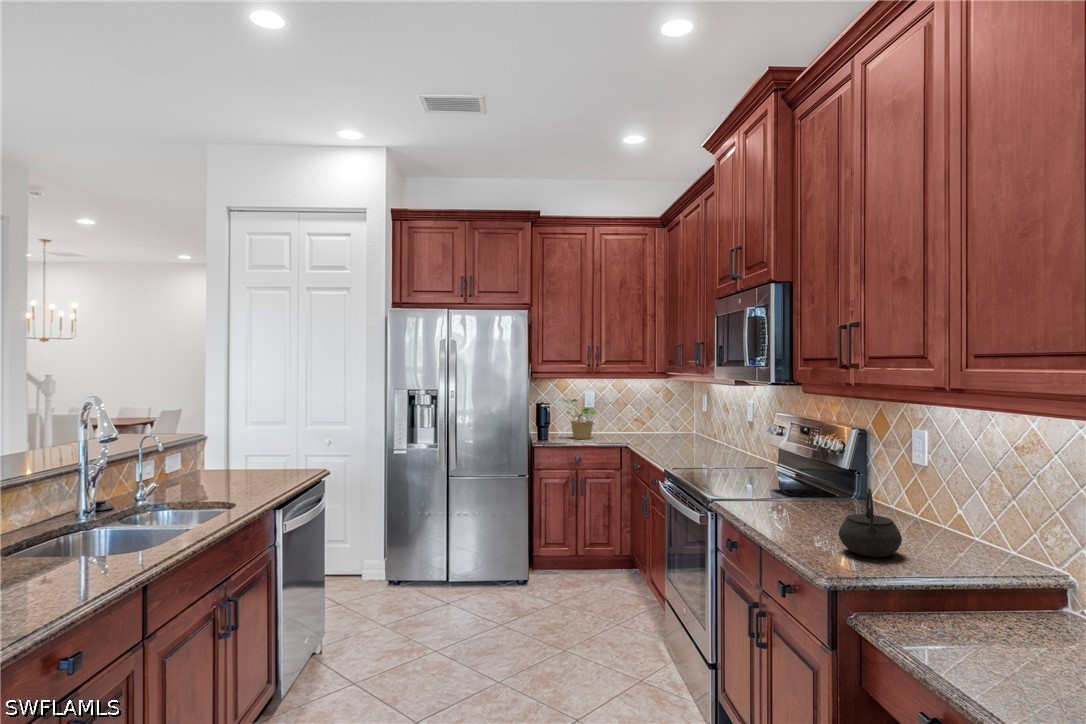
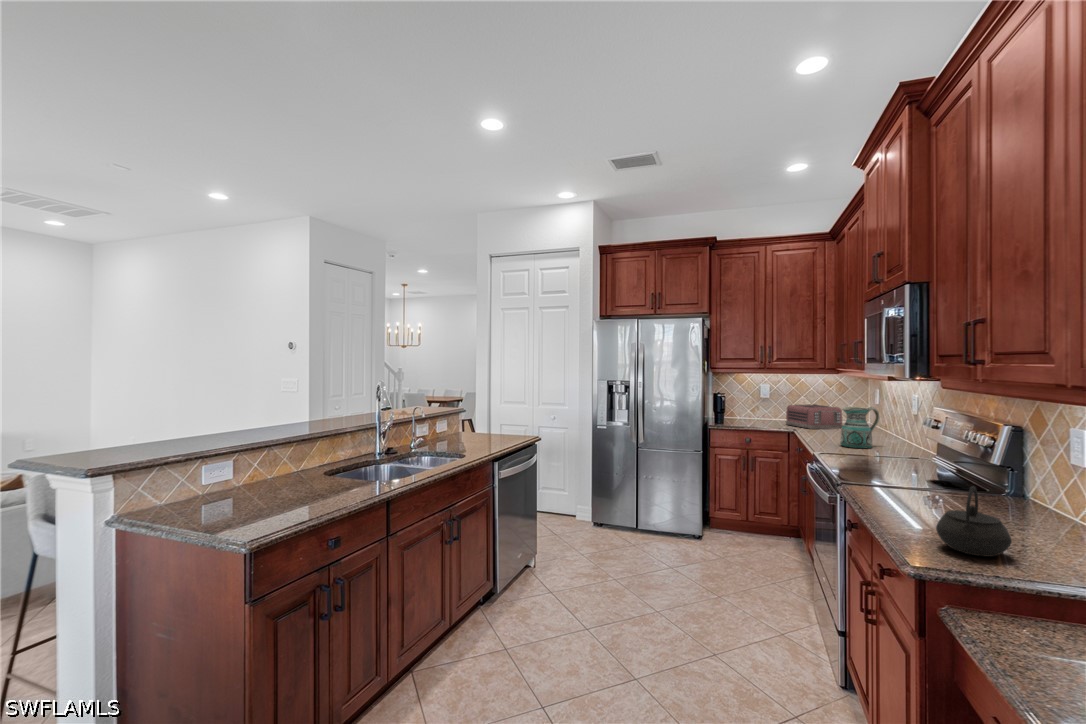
potted plant: present [565,399,596,439] -> none [738,390,770,425]
toaster: none [613,413,672,441] -> present [786,404,843,429]
ceramic pitcher: none [684,414,720,460] -> present [840,407,879,449]

